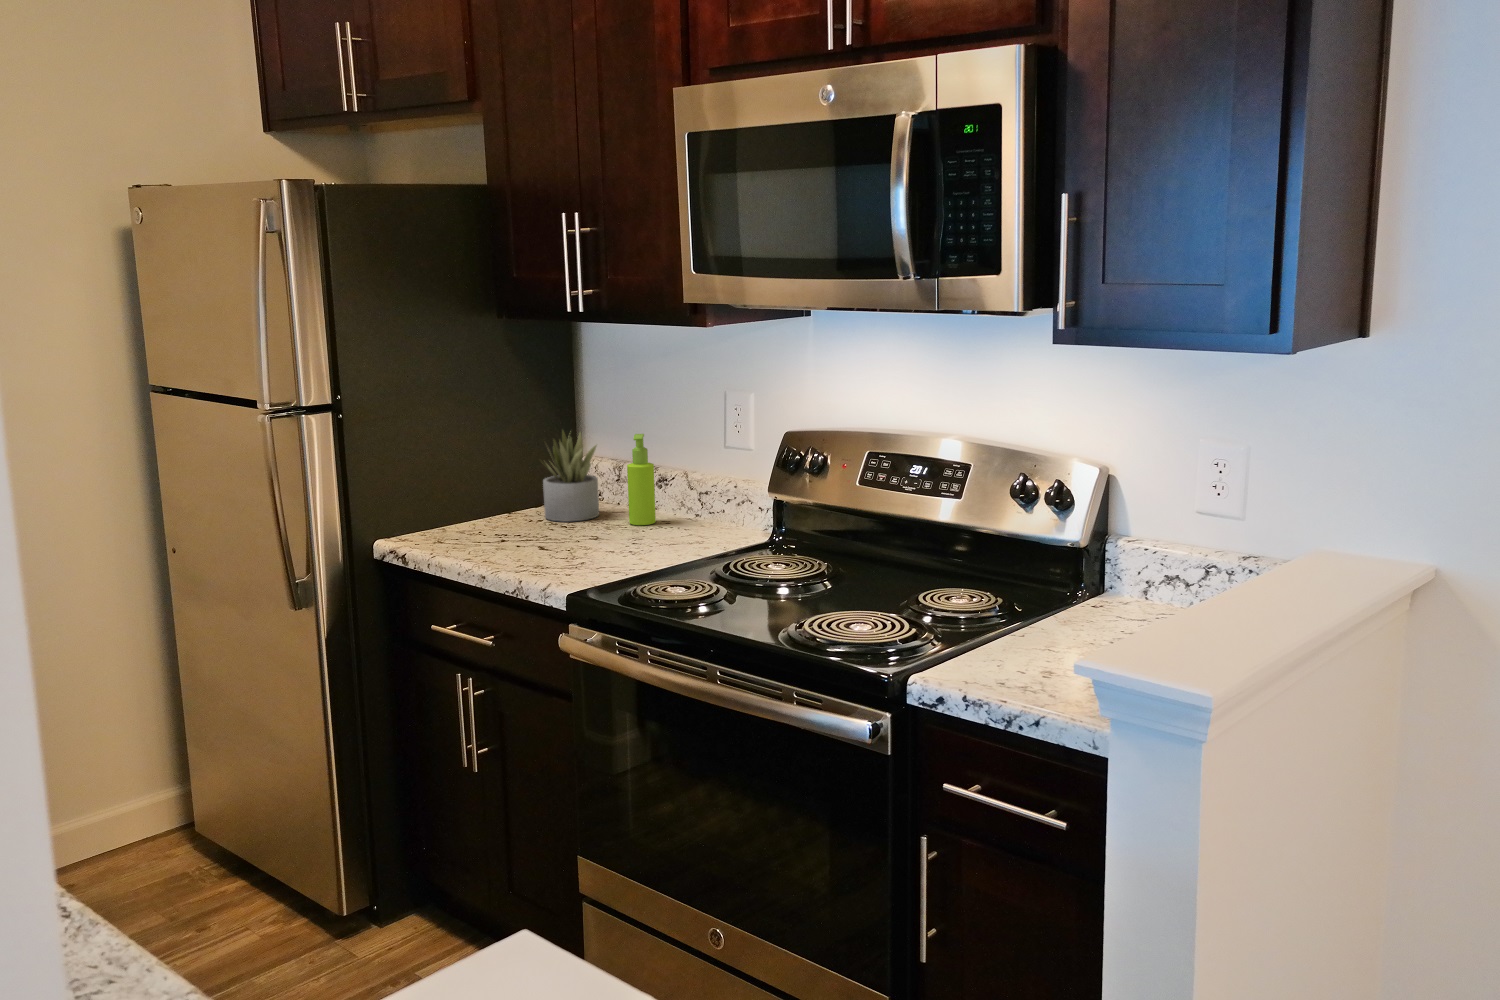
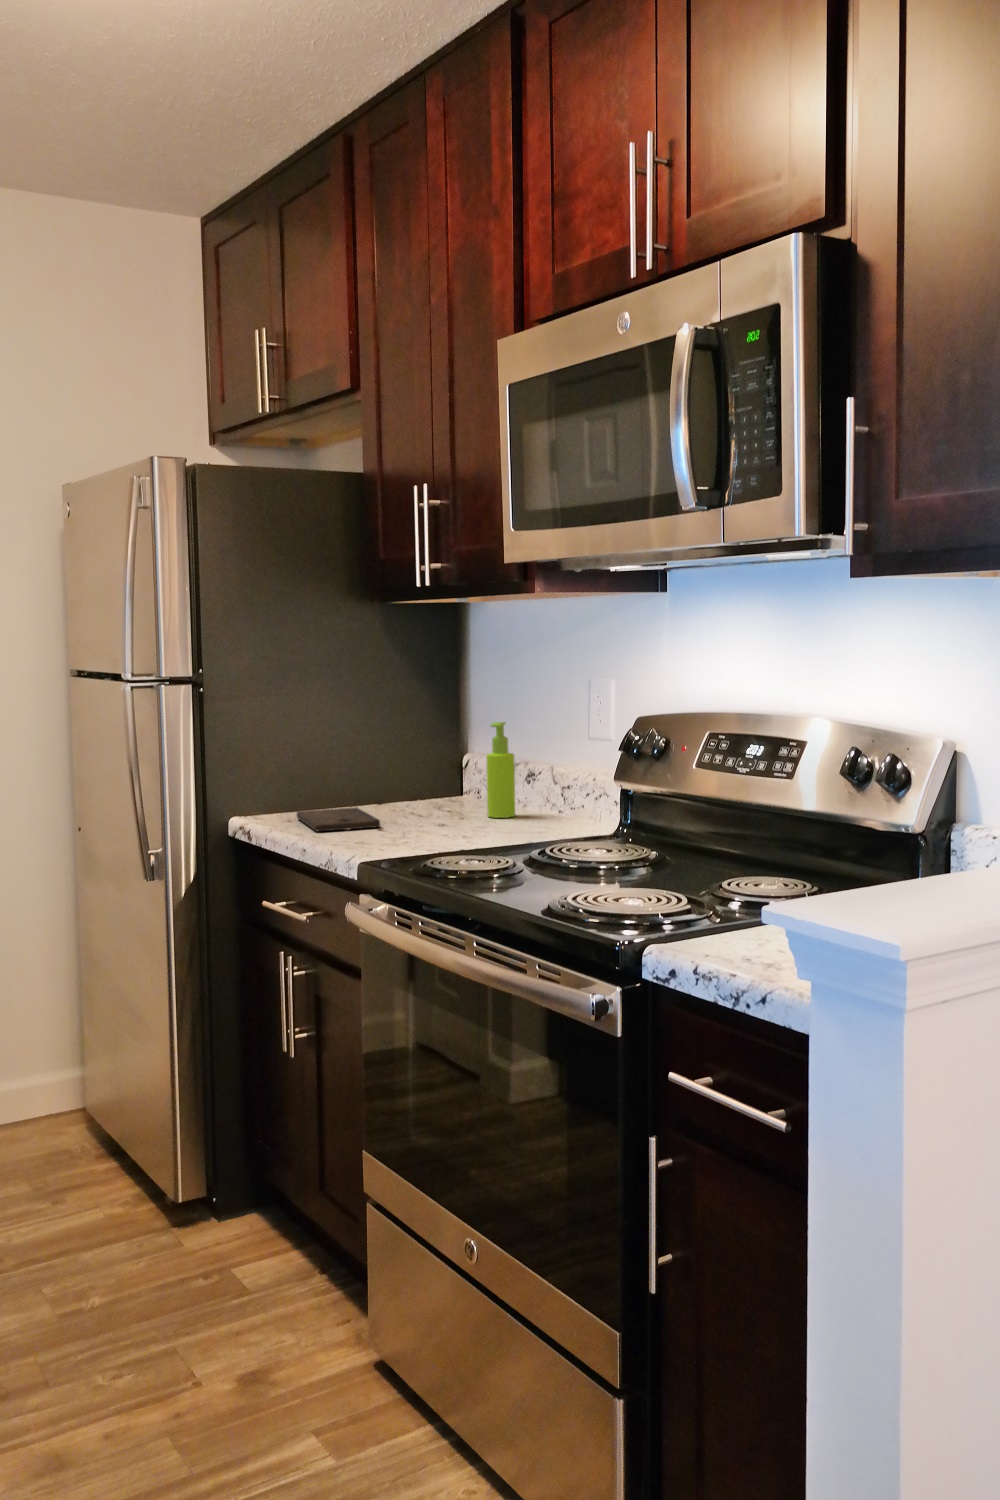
succulent plant: present [542,431,599,522] -> none [408,719,466,813]
cutting board: none [441,520,538,552] -> present [297,808,380,831]

